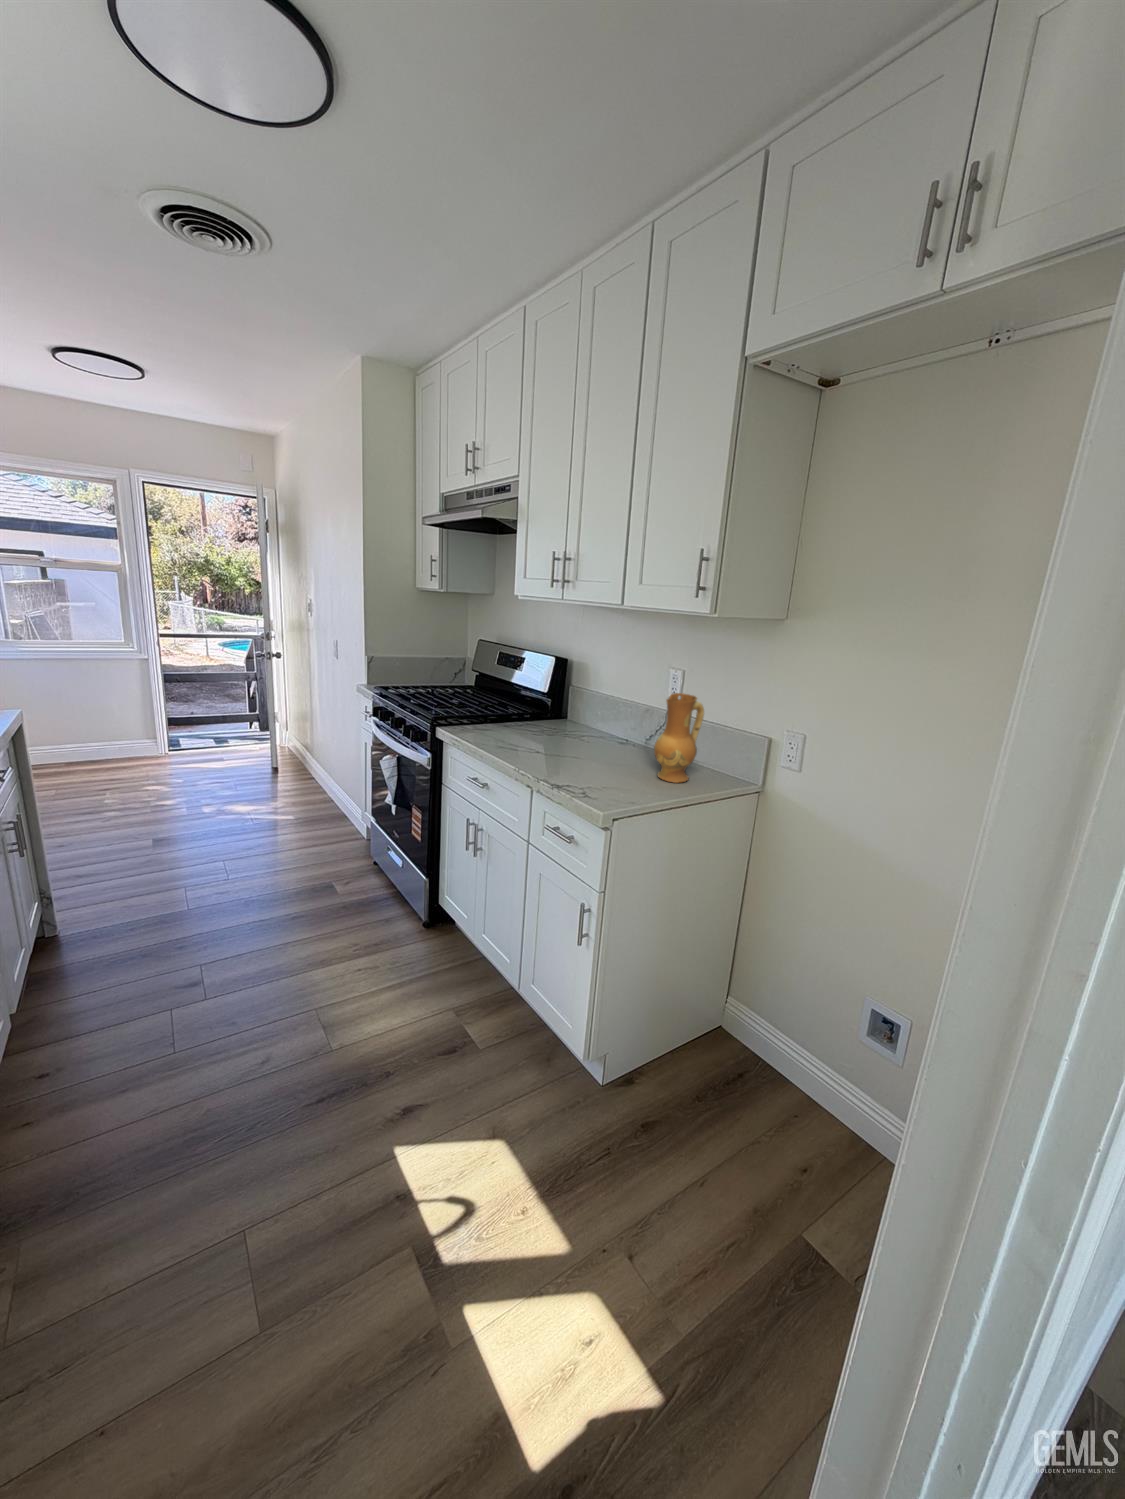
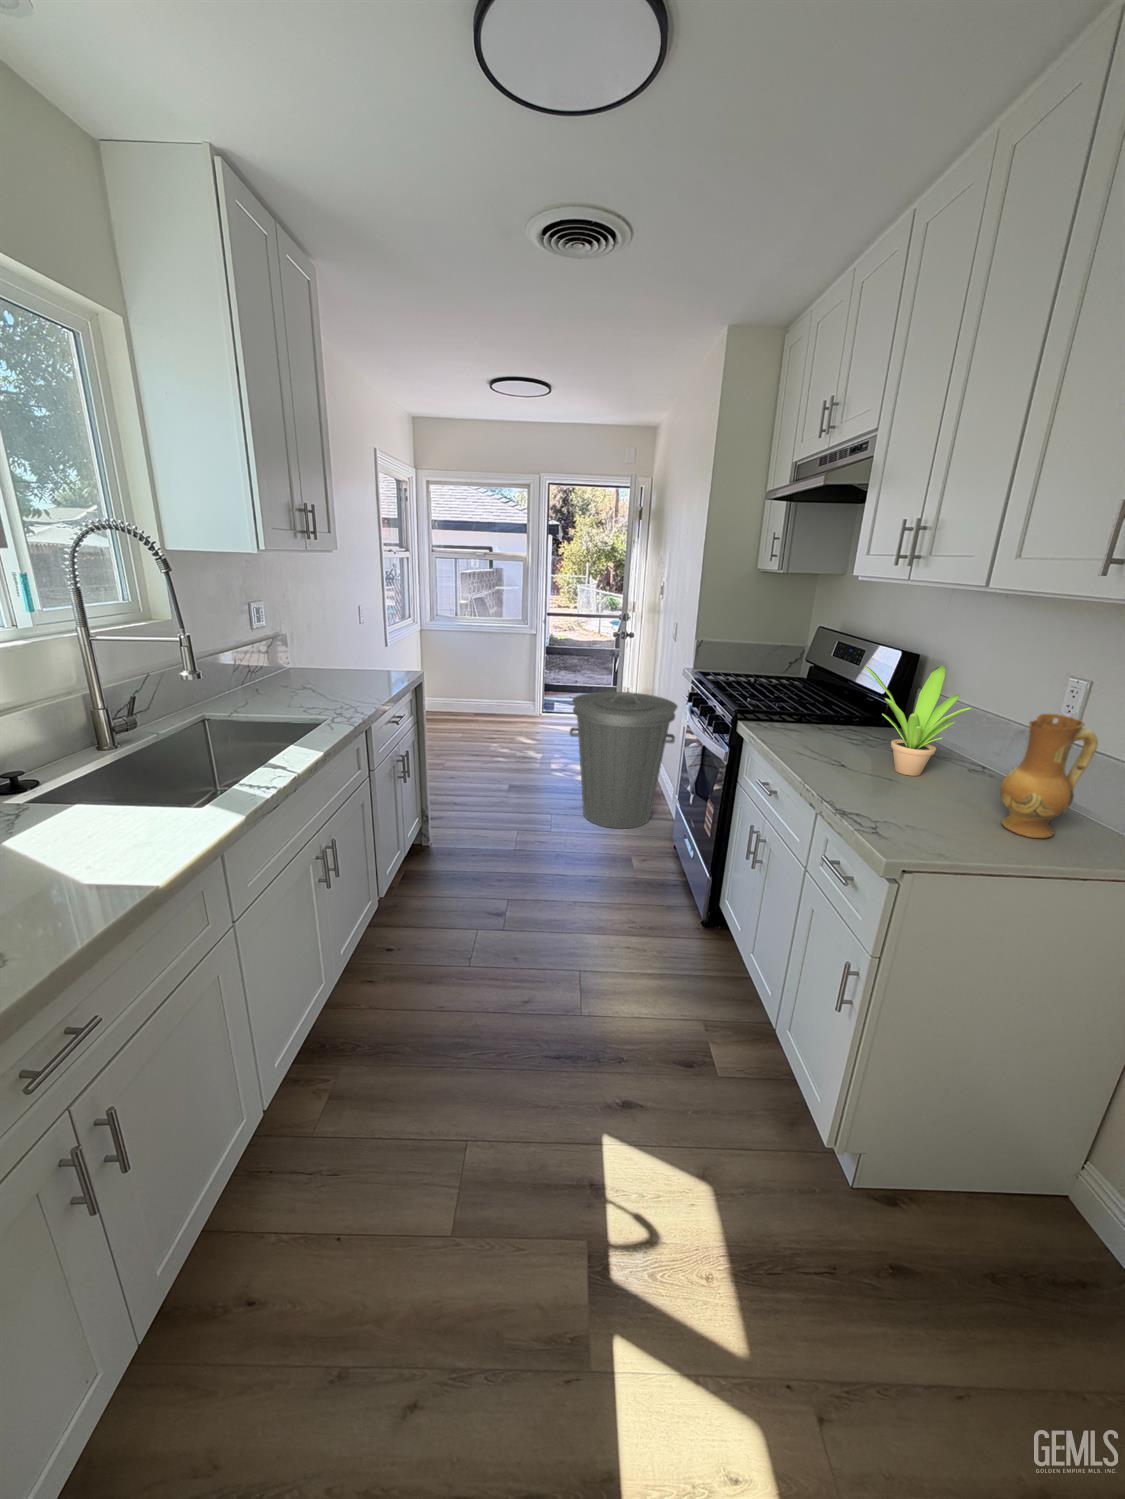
potted plant: none [545,665,624,753] -> present [865,666,972,776]
trash can: none [233,715,355,861] -> present [570,692,677,829]

